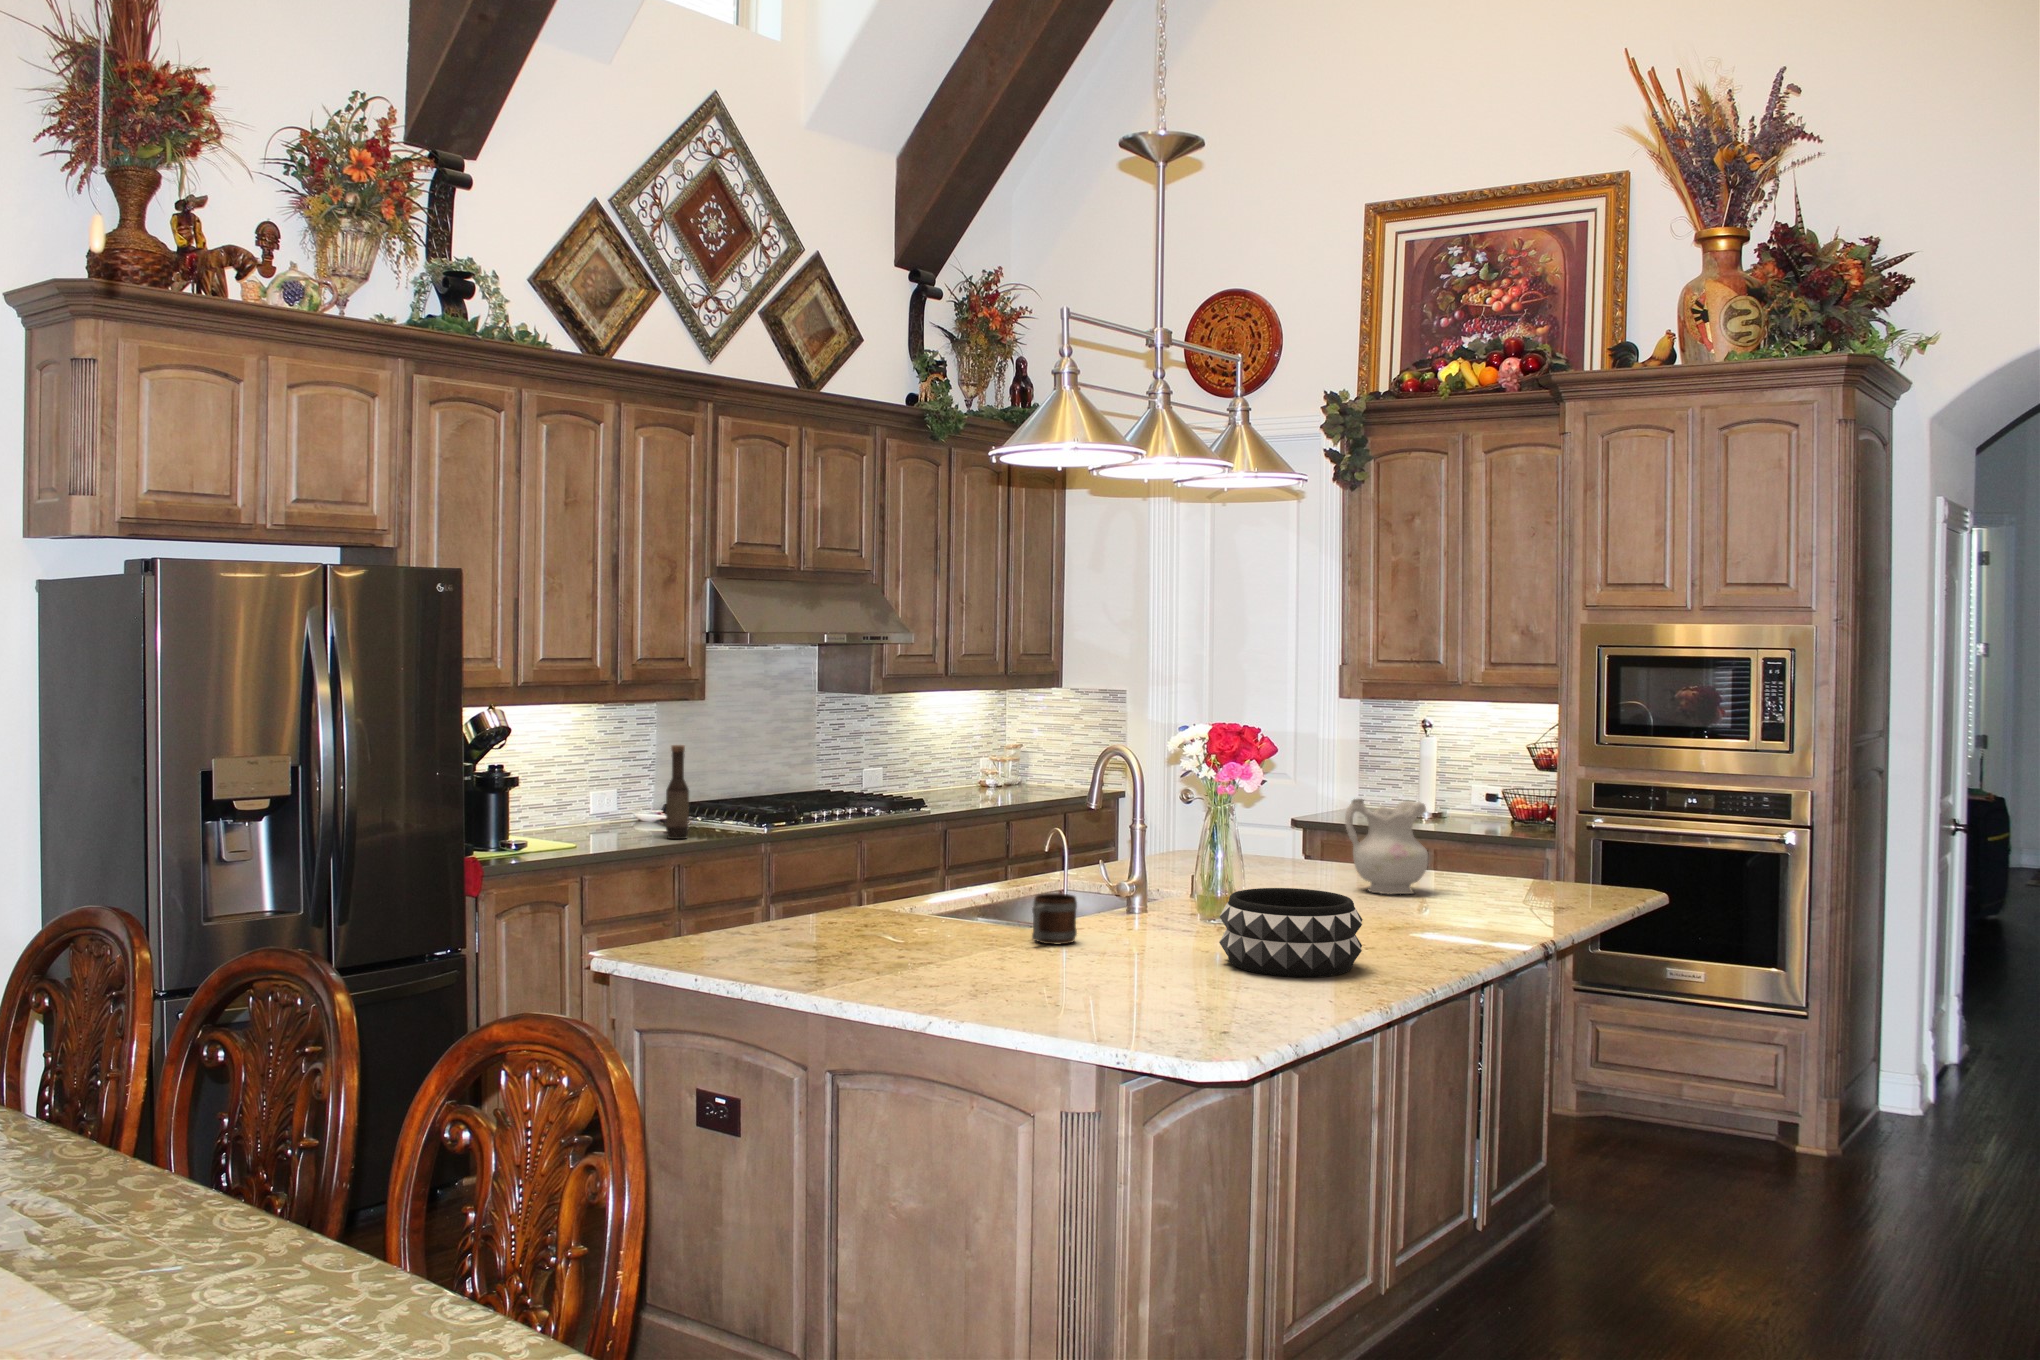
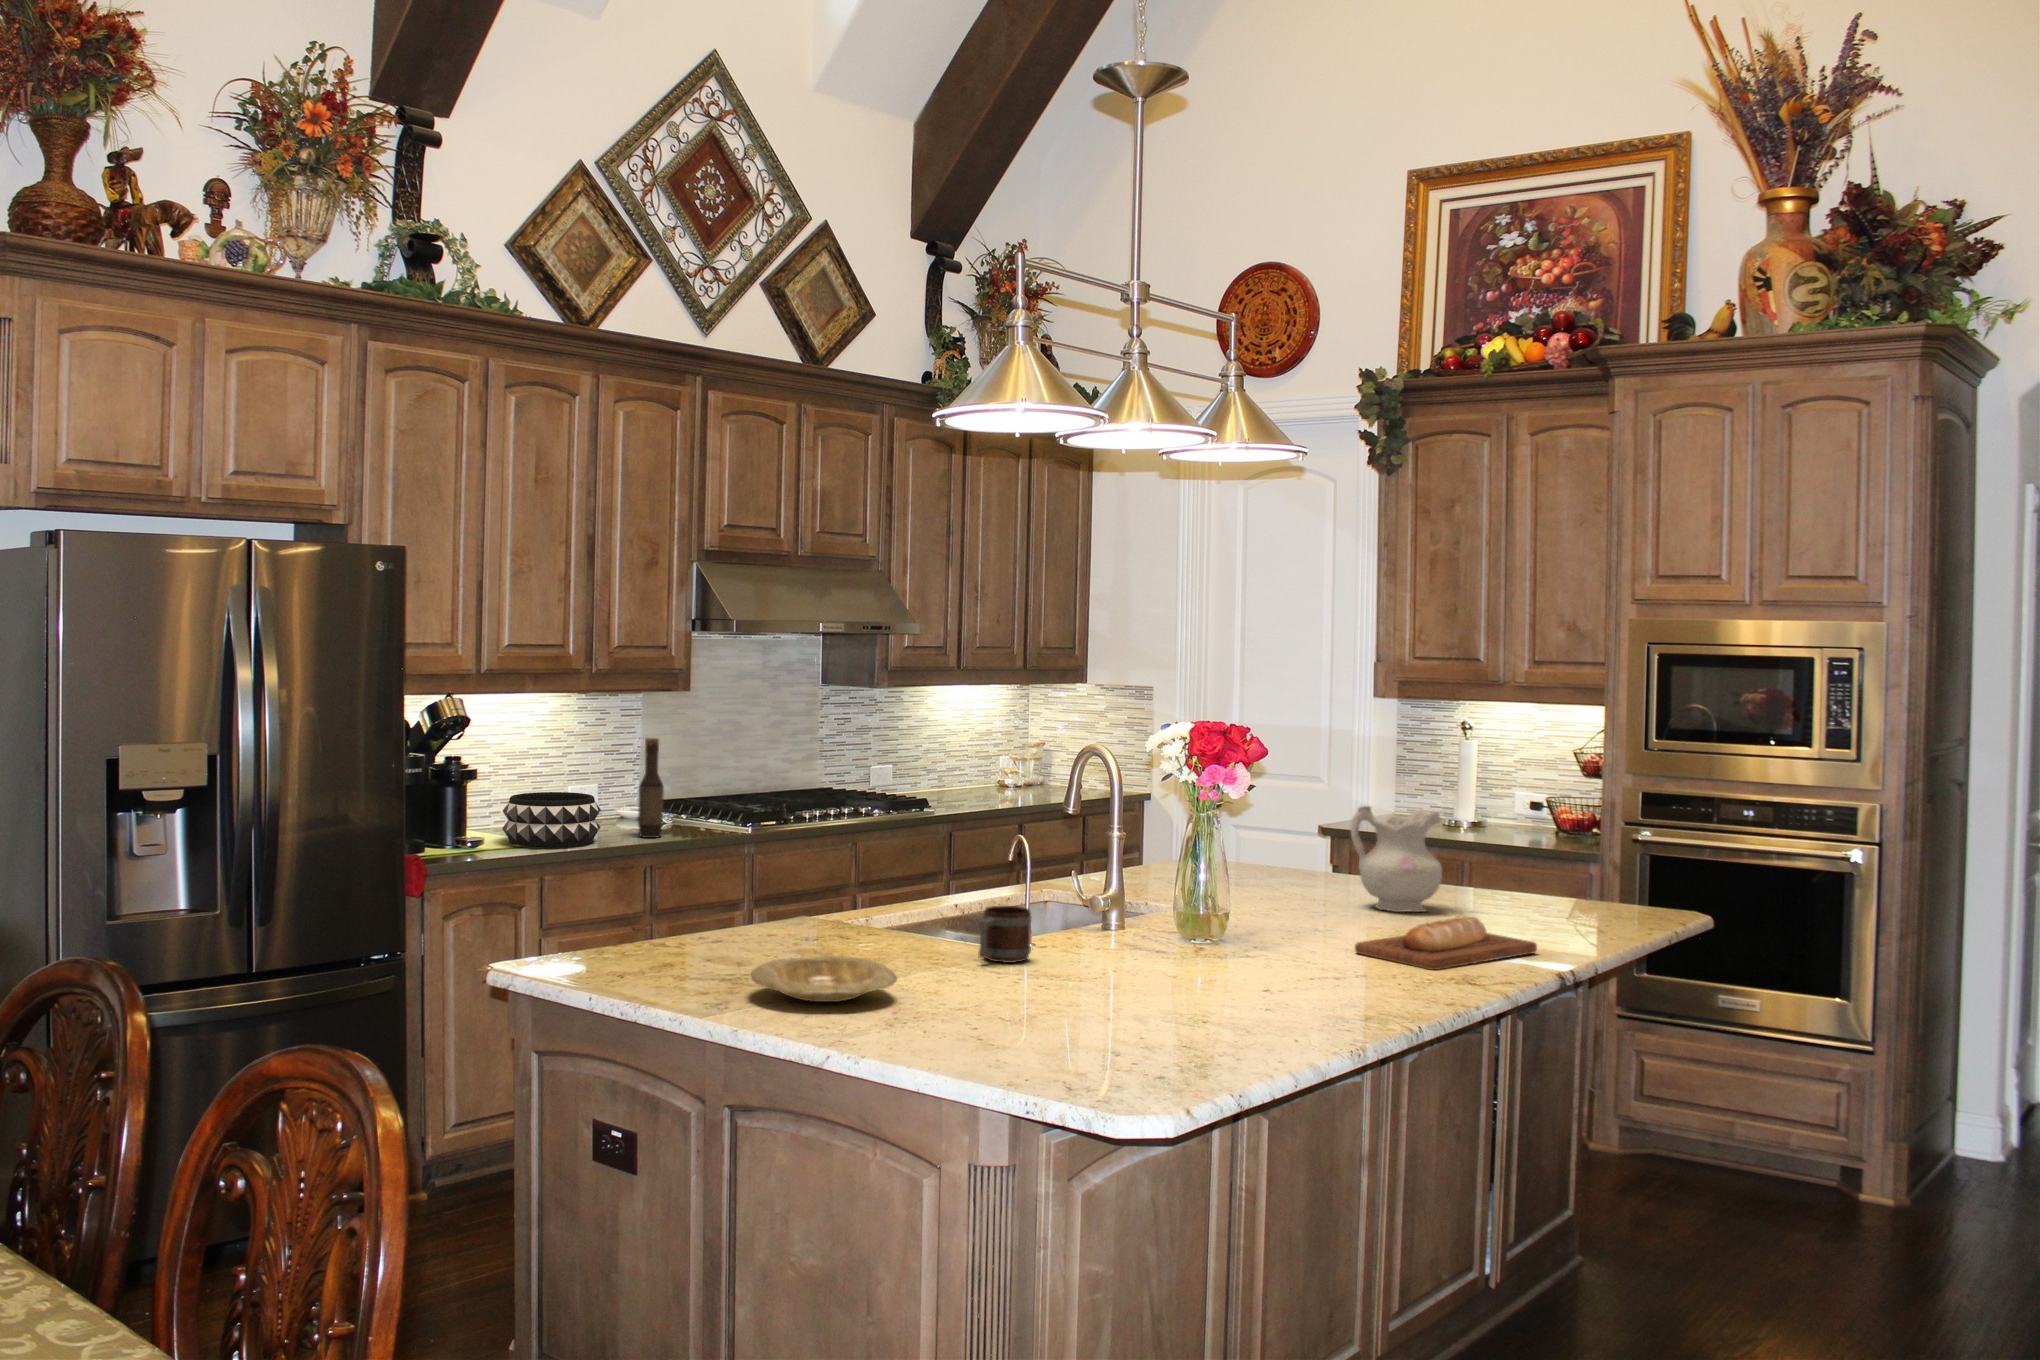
decorative bowl: present [1219,888,1363,977] -> present [502,792,601,847]
bread loaf: none [1362,897,1523,944] -> present [1355,917,1537,970]
plate: none [840,940,973,981] -> present [751,956,897,1002]

